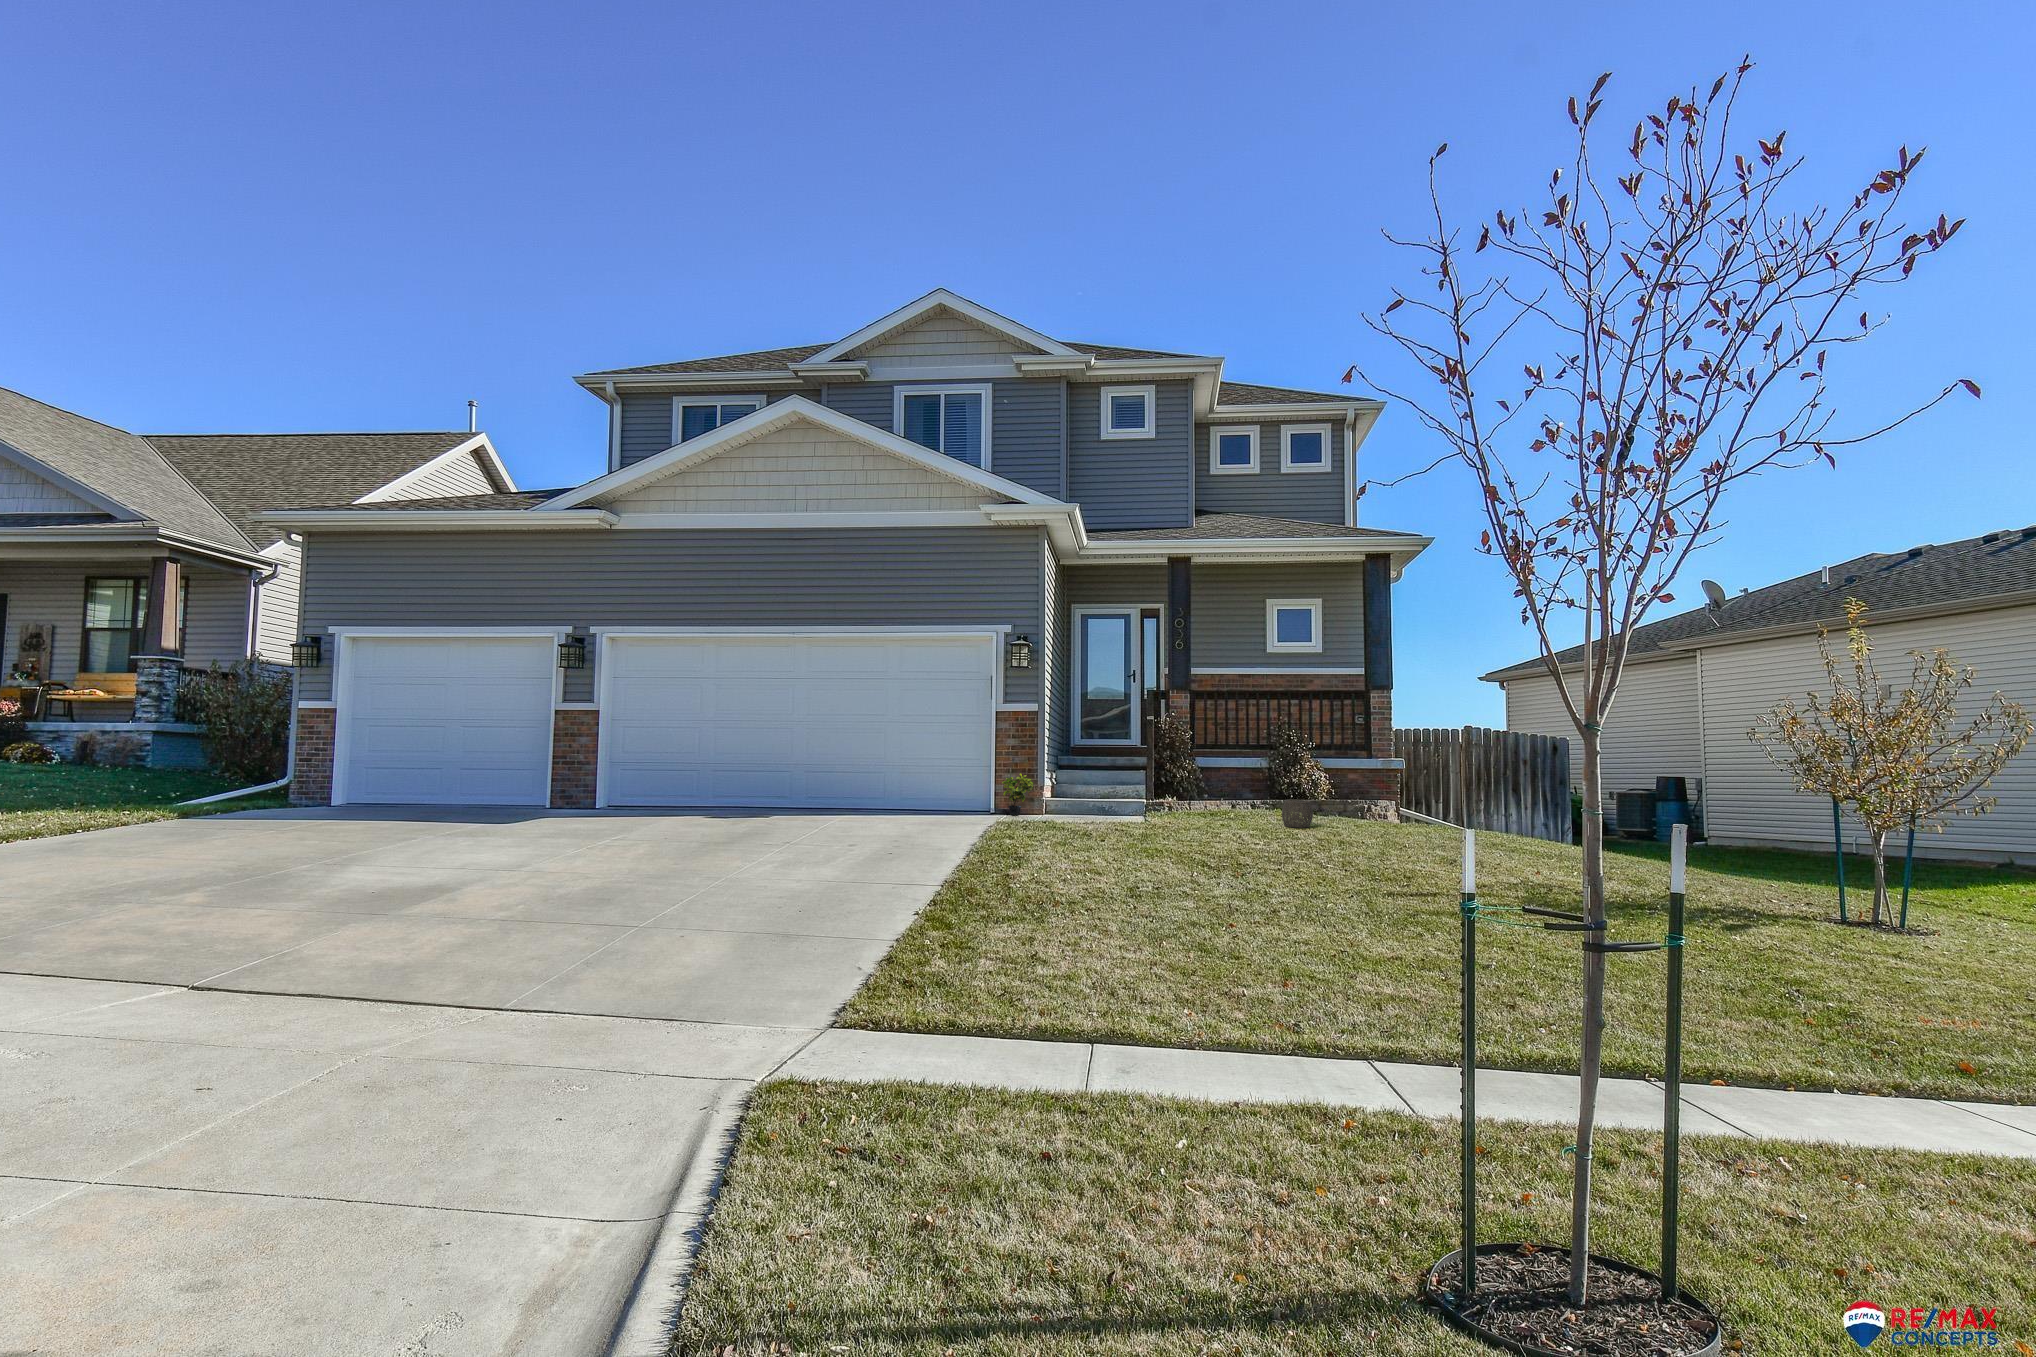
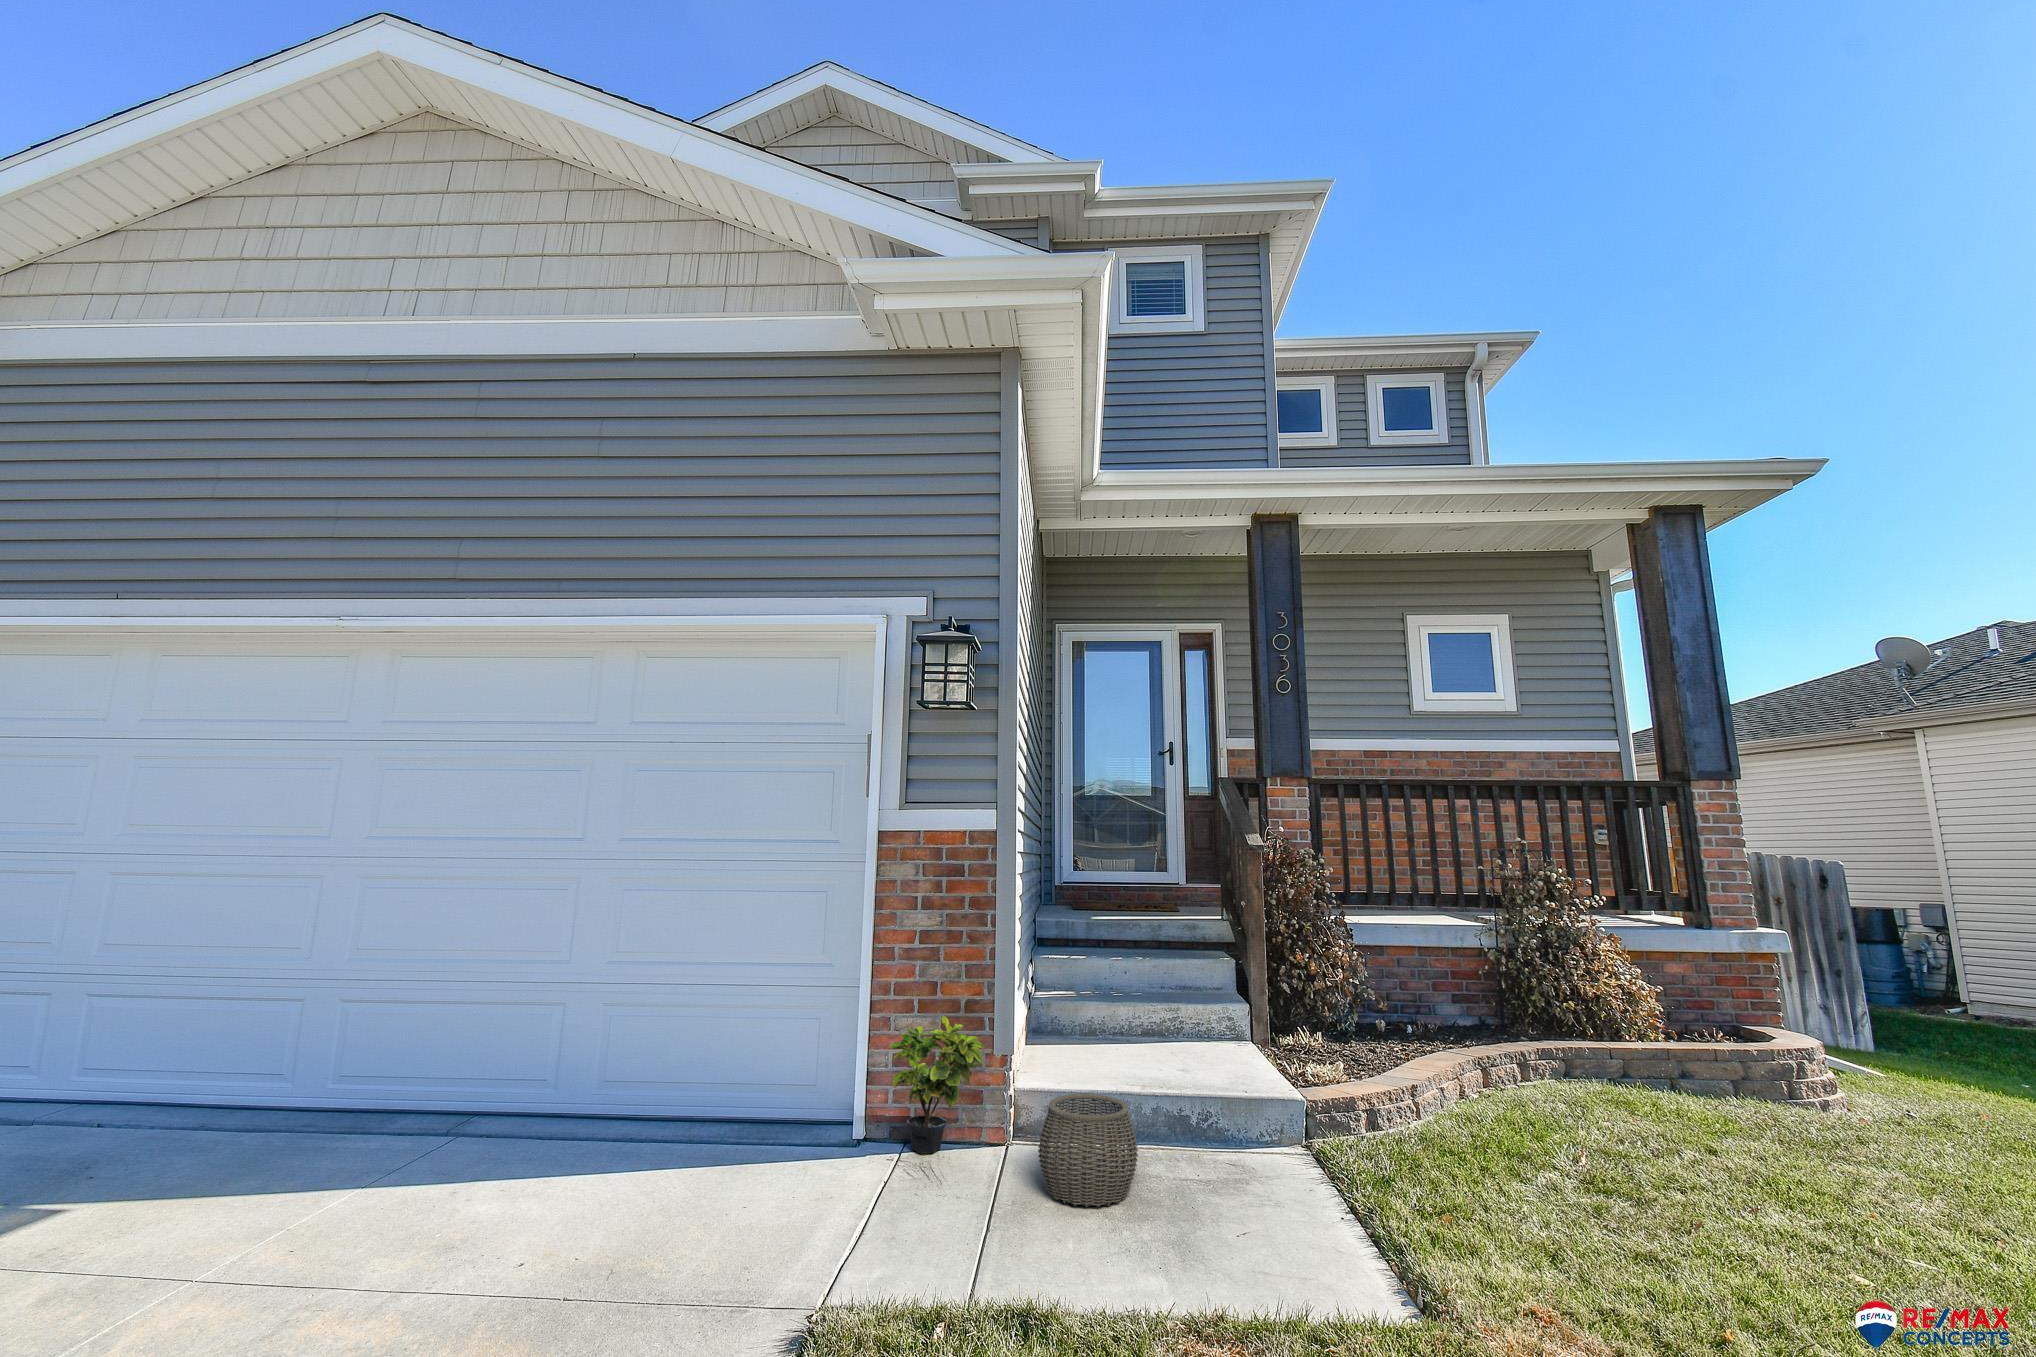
woven basket: present [1282,799,1313,828] -> present [1038,1094,1138,1207]

